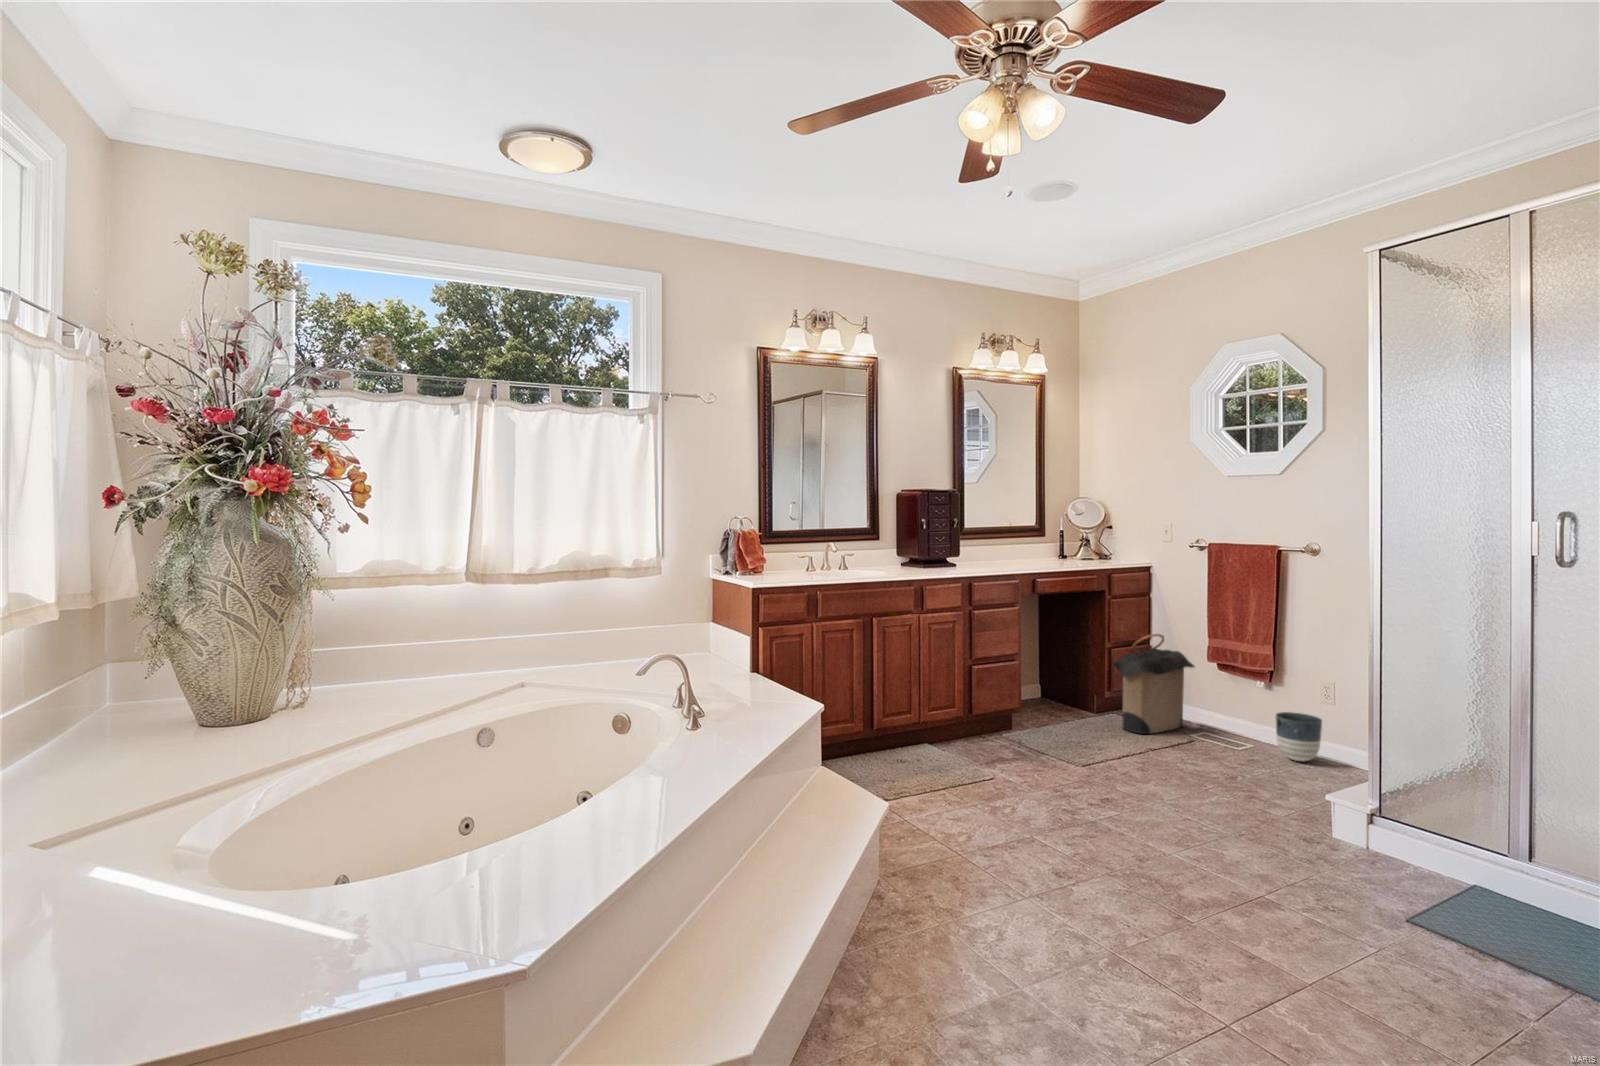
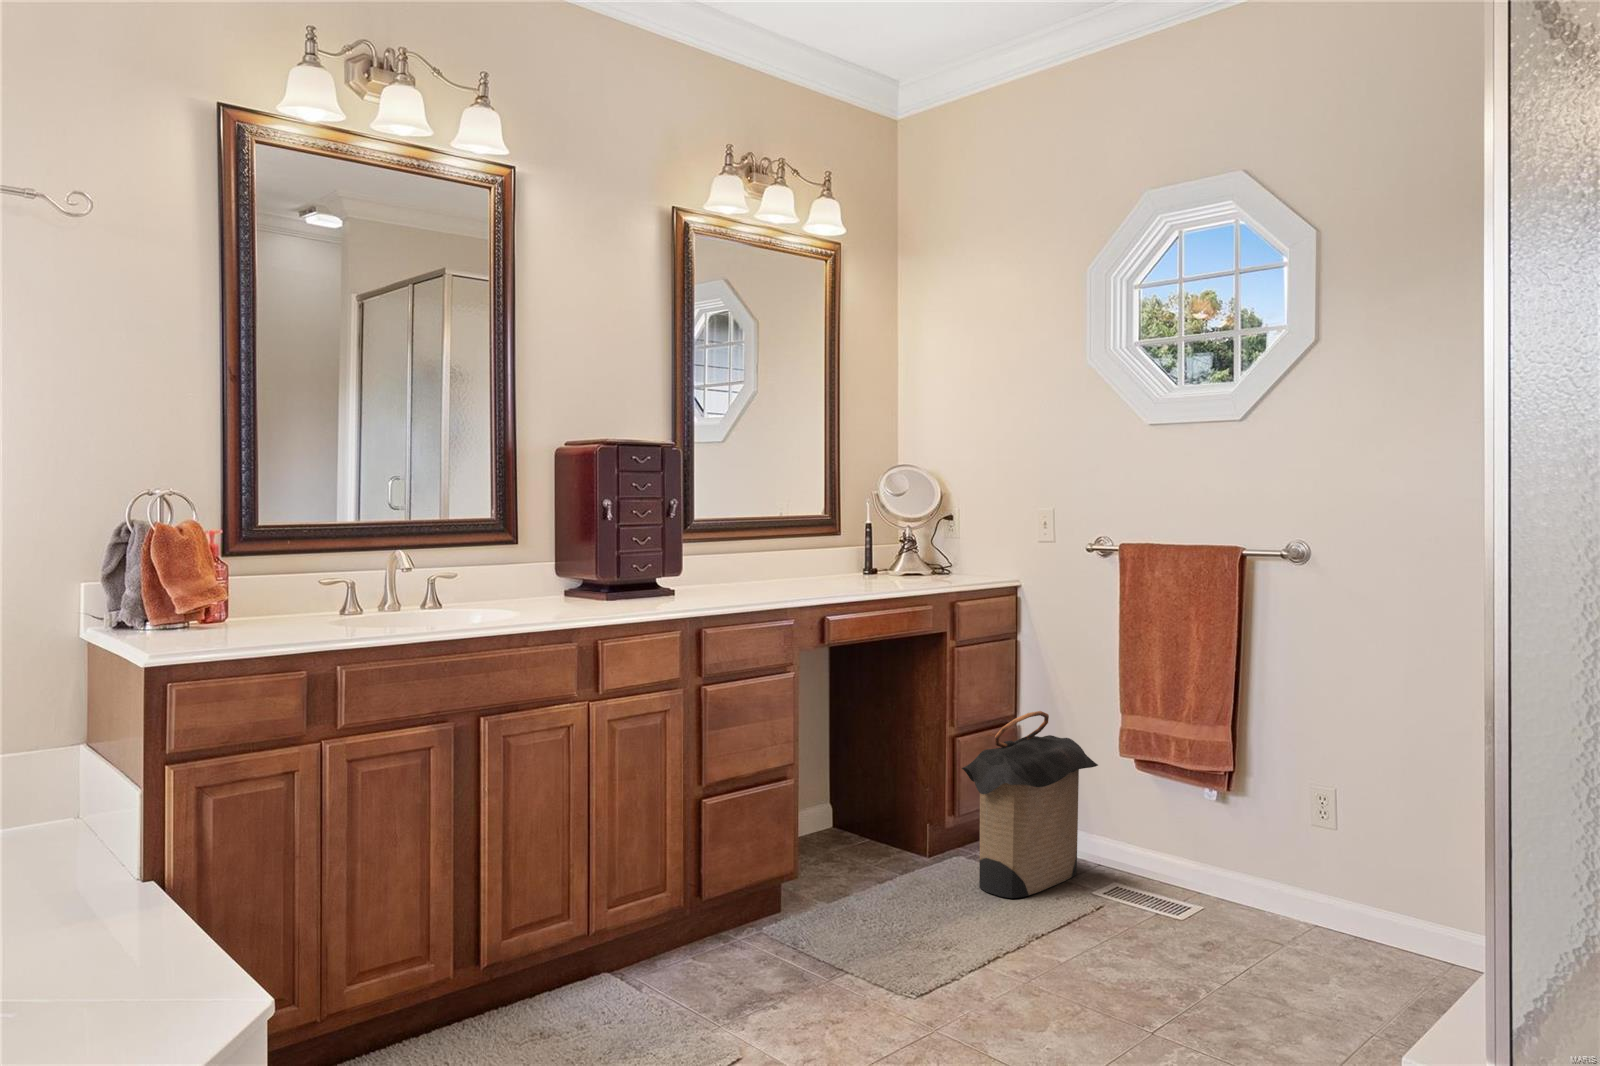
planter: present [1276,712,1322,761] -> none [1239,846,1316,937]

